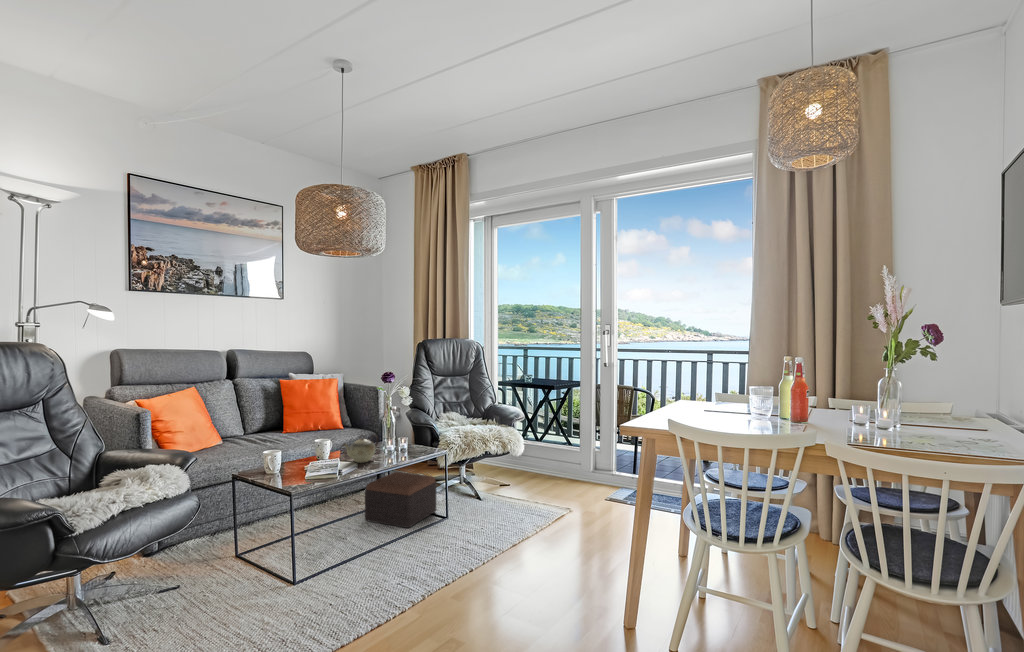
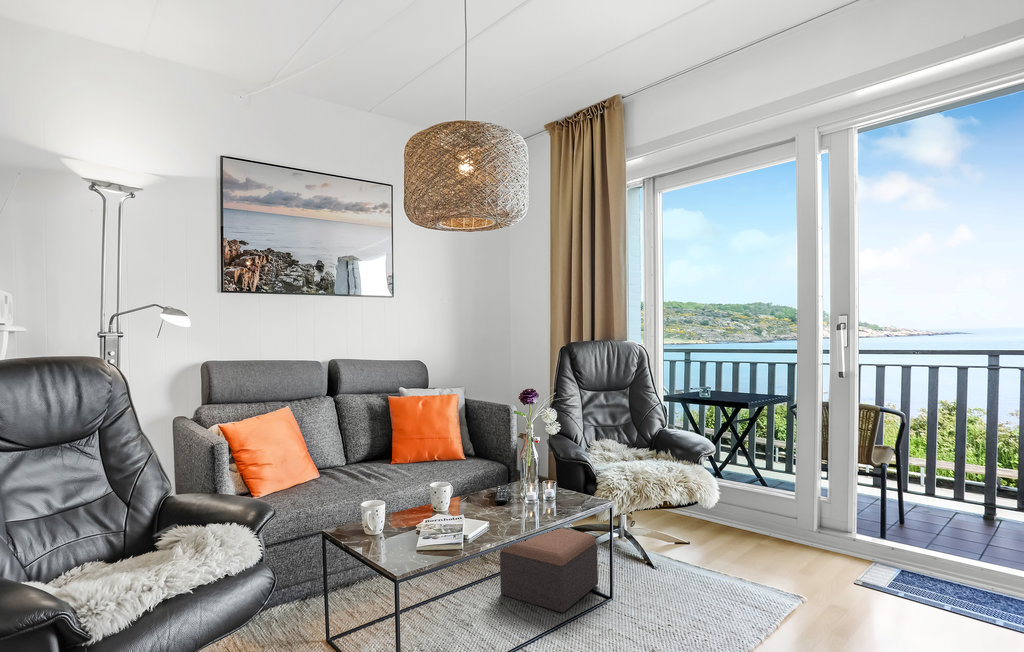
teapot: present [342,434,378,463] -> none [468,477,518,520]

